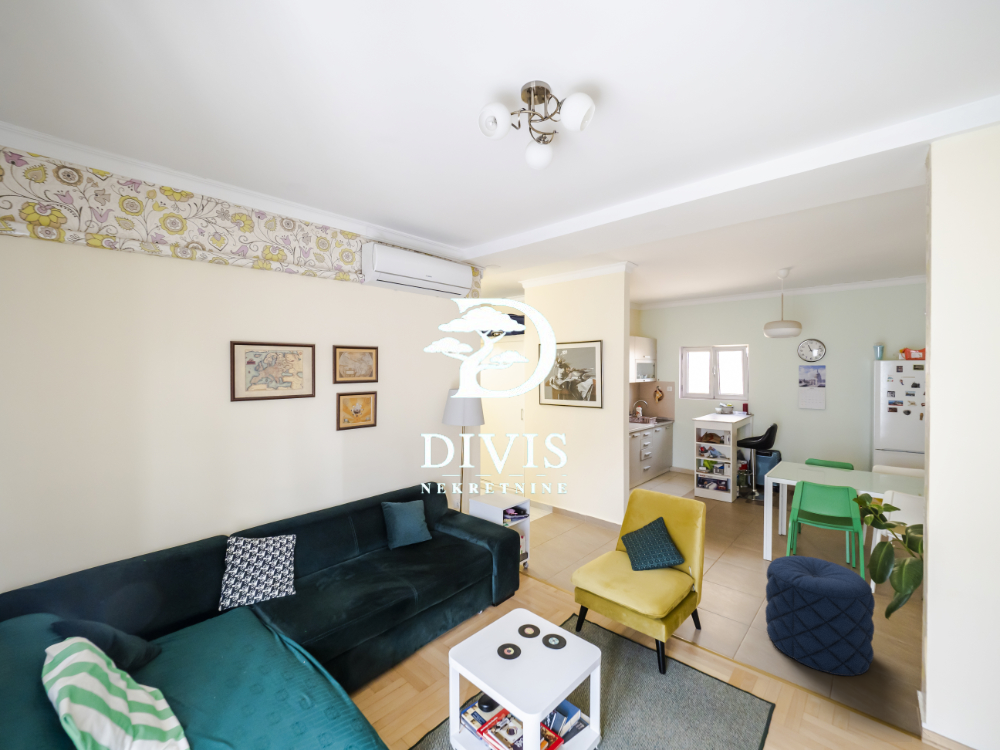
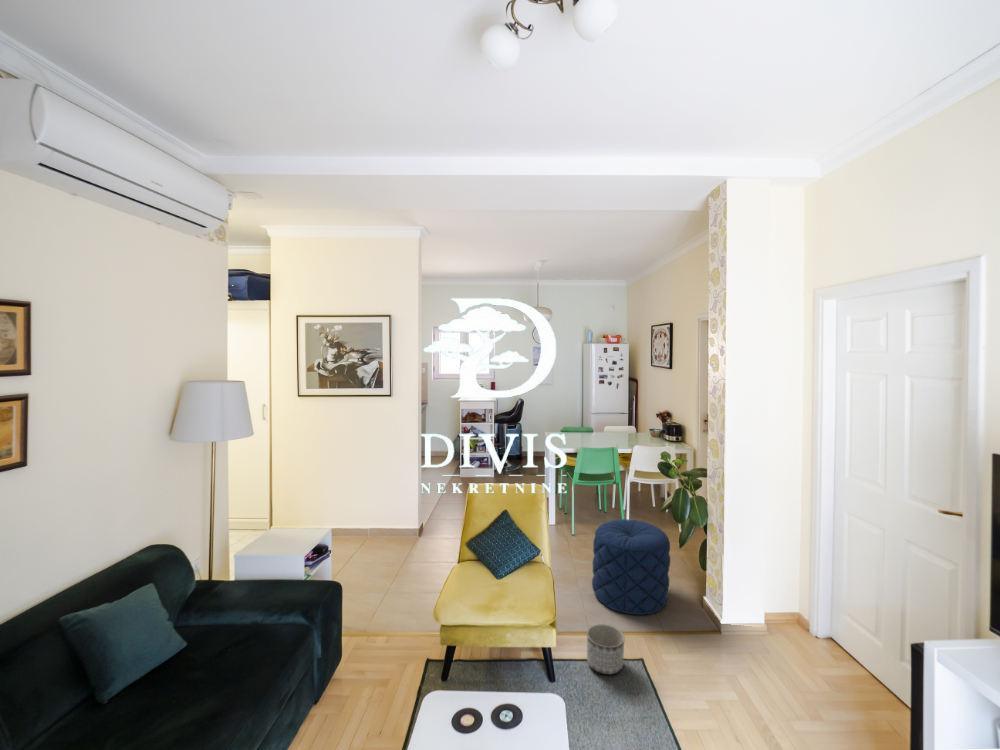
planter: none [707,644,751,699] -> present [587,624,624,674]

